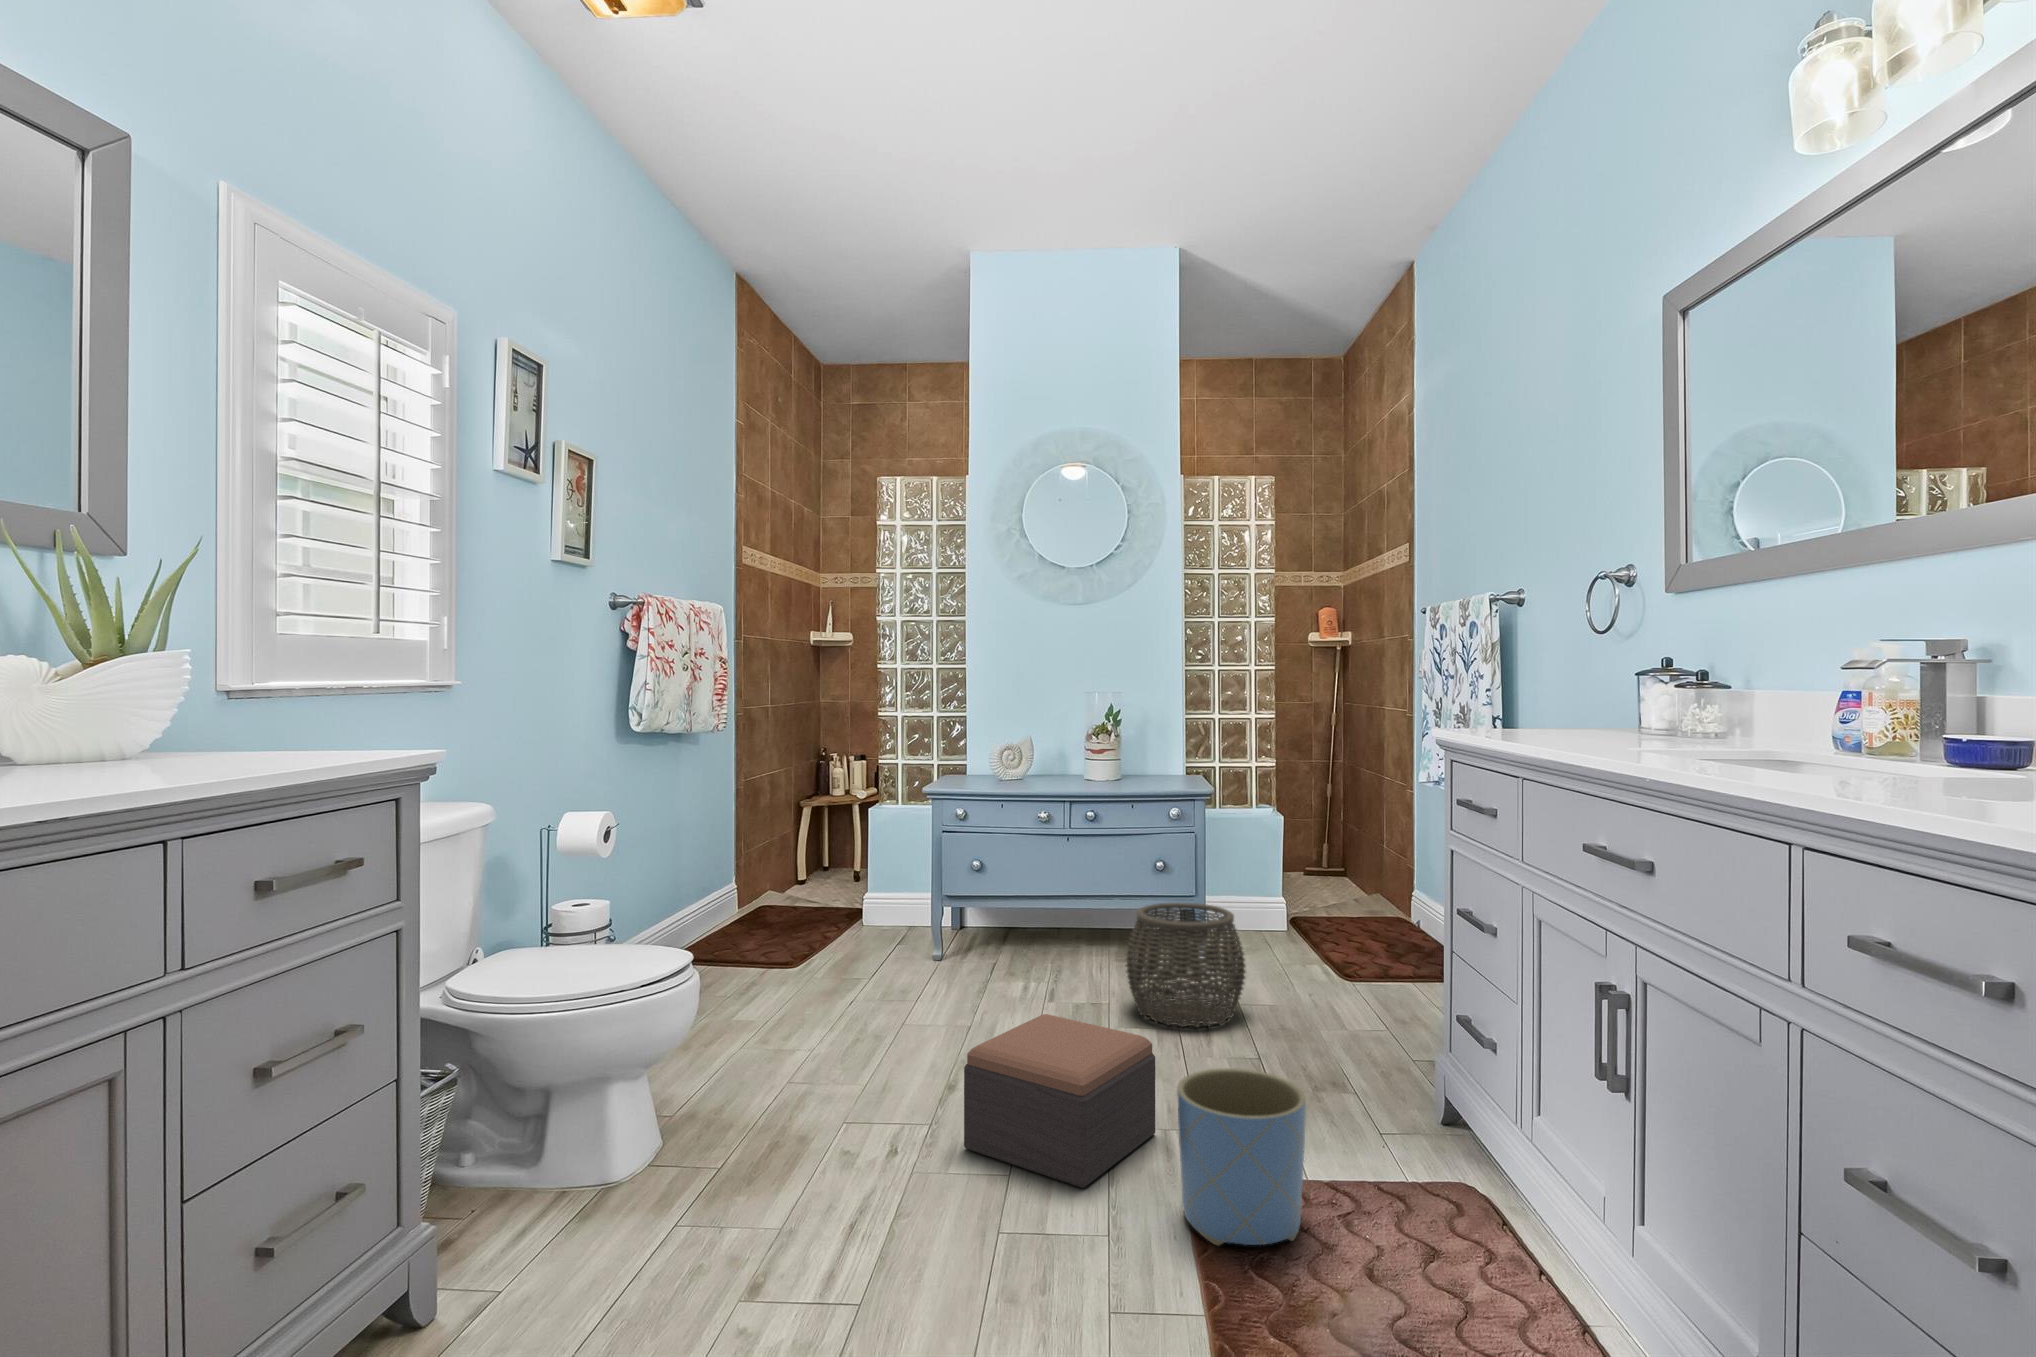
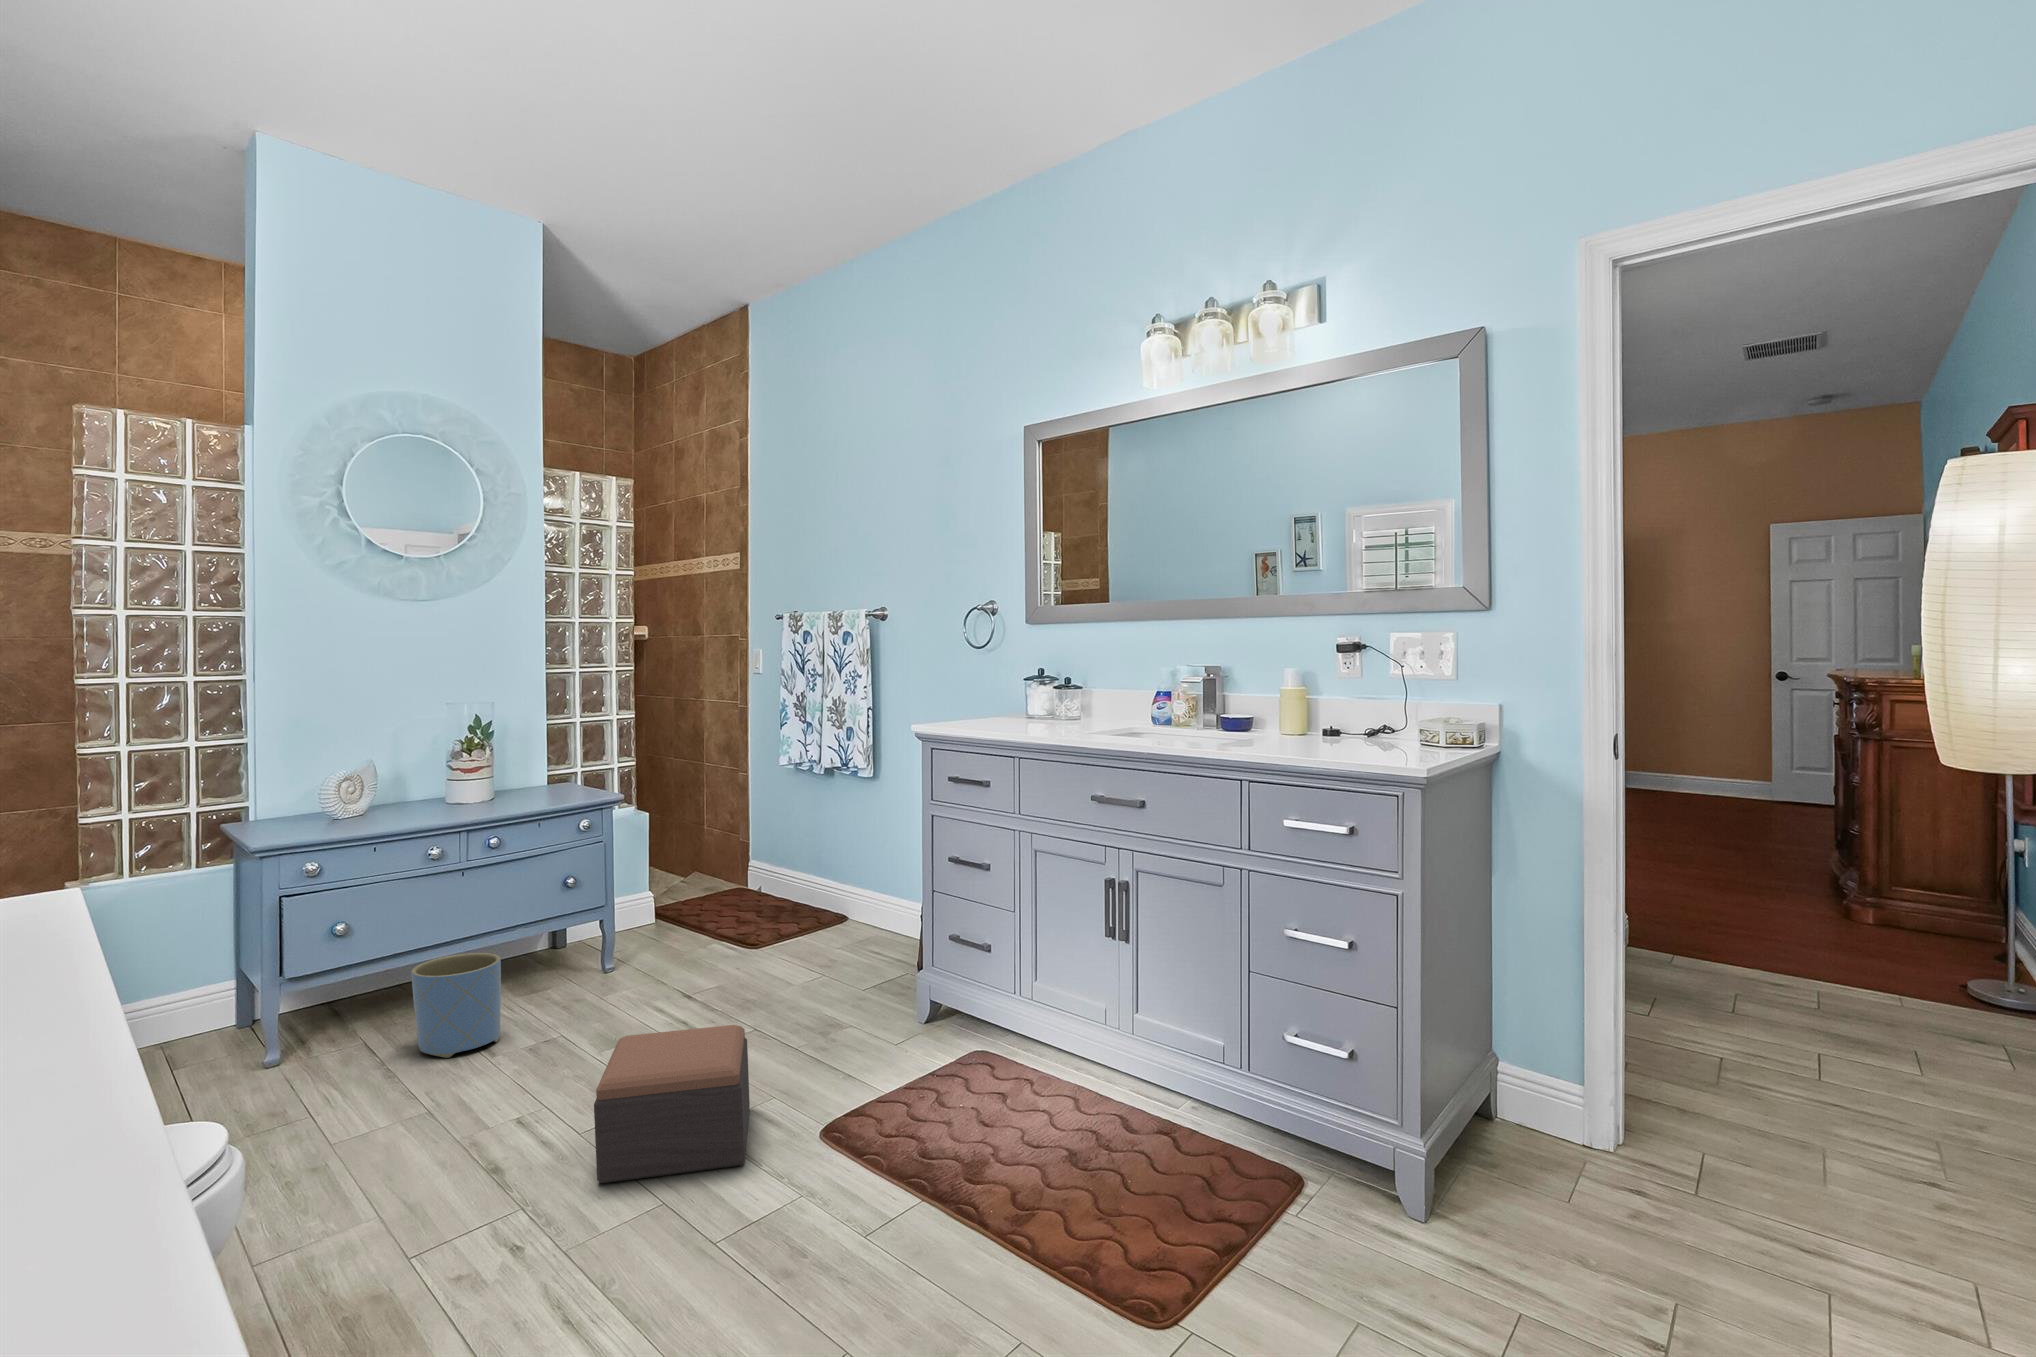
woven basket: present [1125,902,1246,1027] -> none [593,907,715,1029]
planter: present [1177,1068,1306,1245] -> present [411,953,501,1058]

